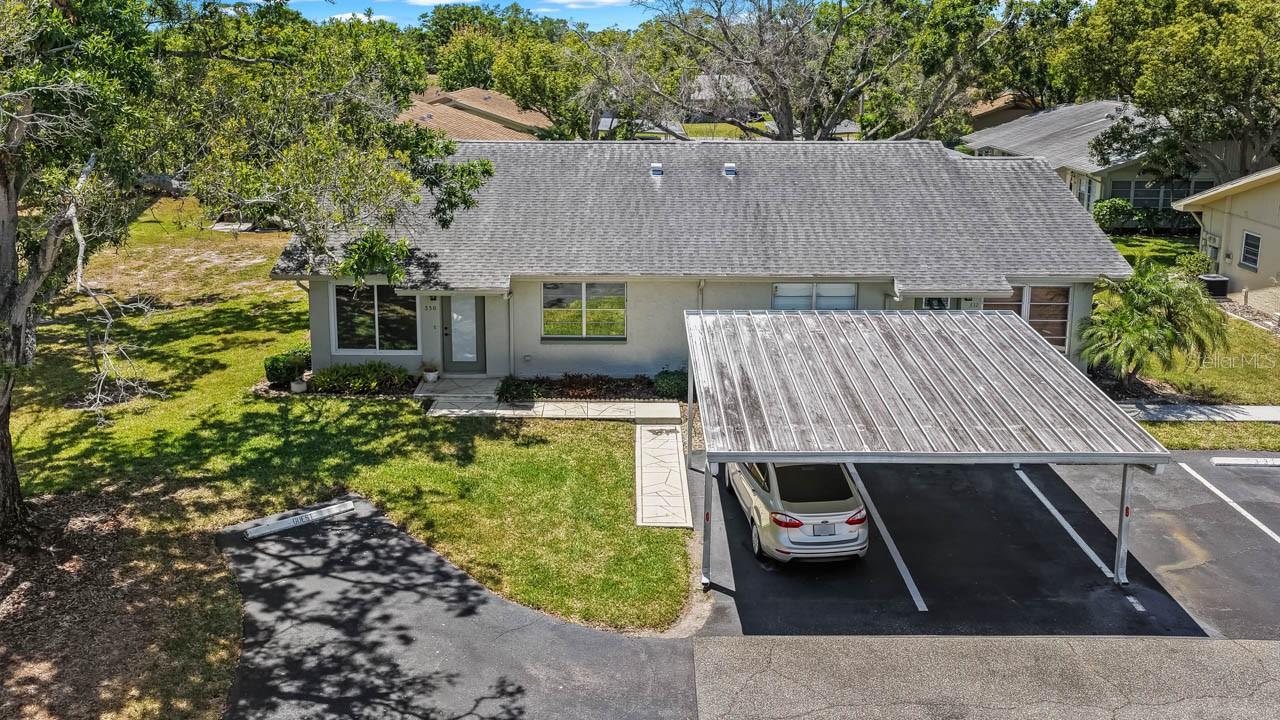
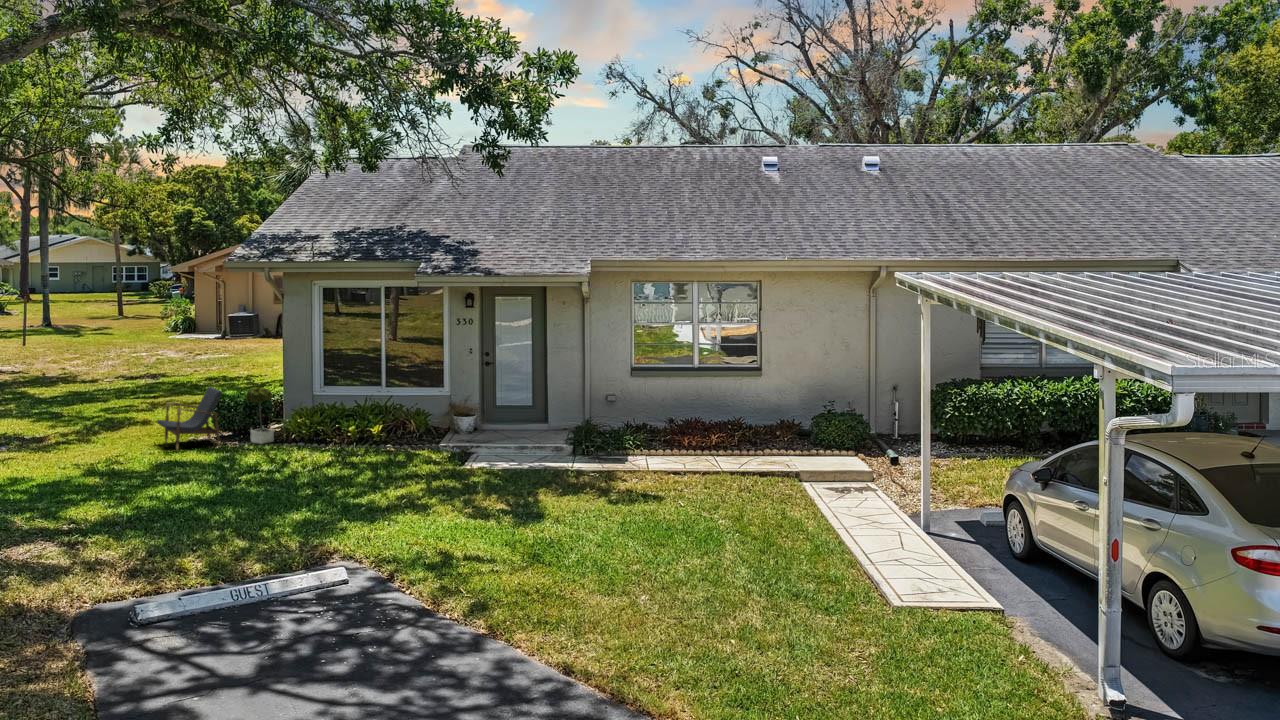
lounge chair: none [230,355,272,400] -> present [157,387,222,450]

